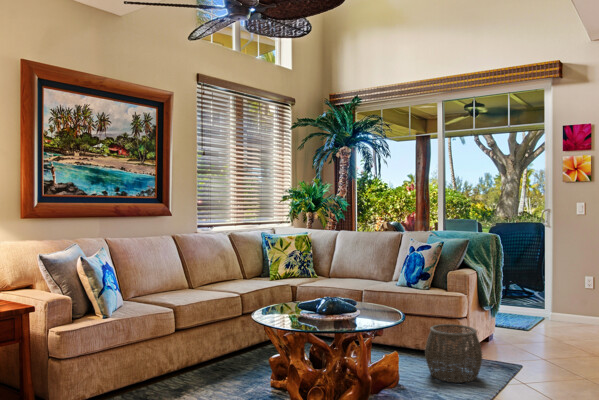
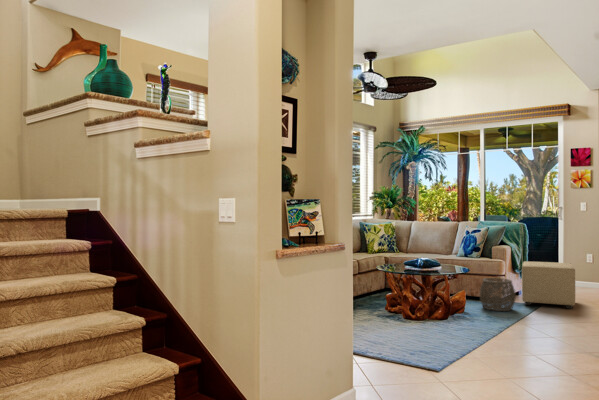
ottoman: none [493,293,576,373] -> present [522,261,575,309]

